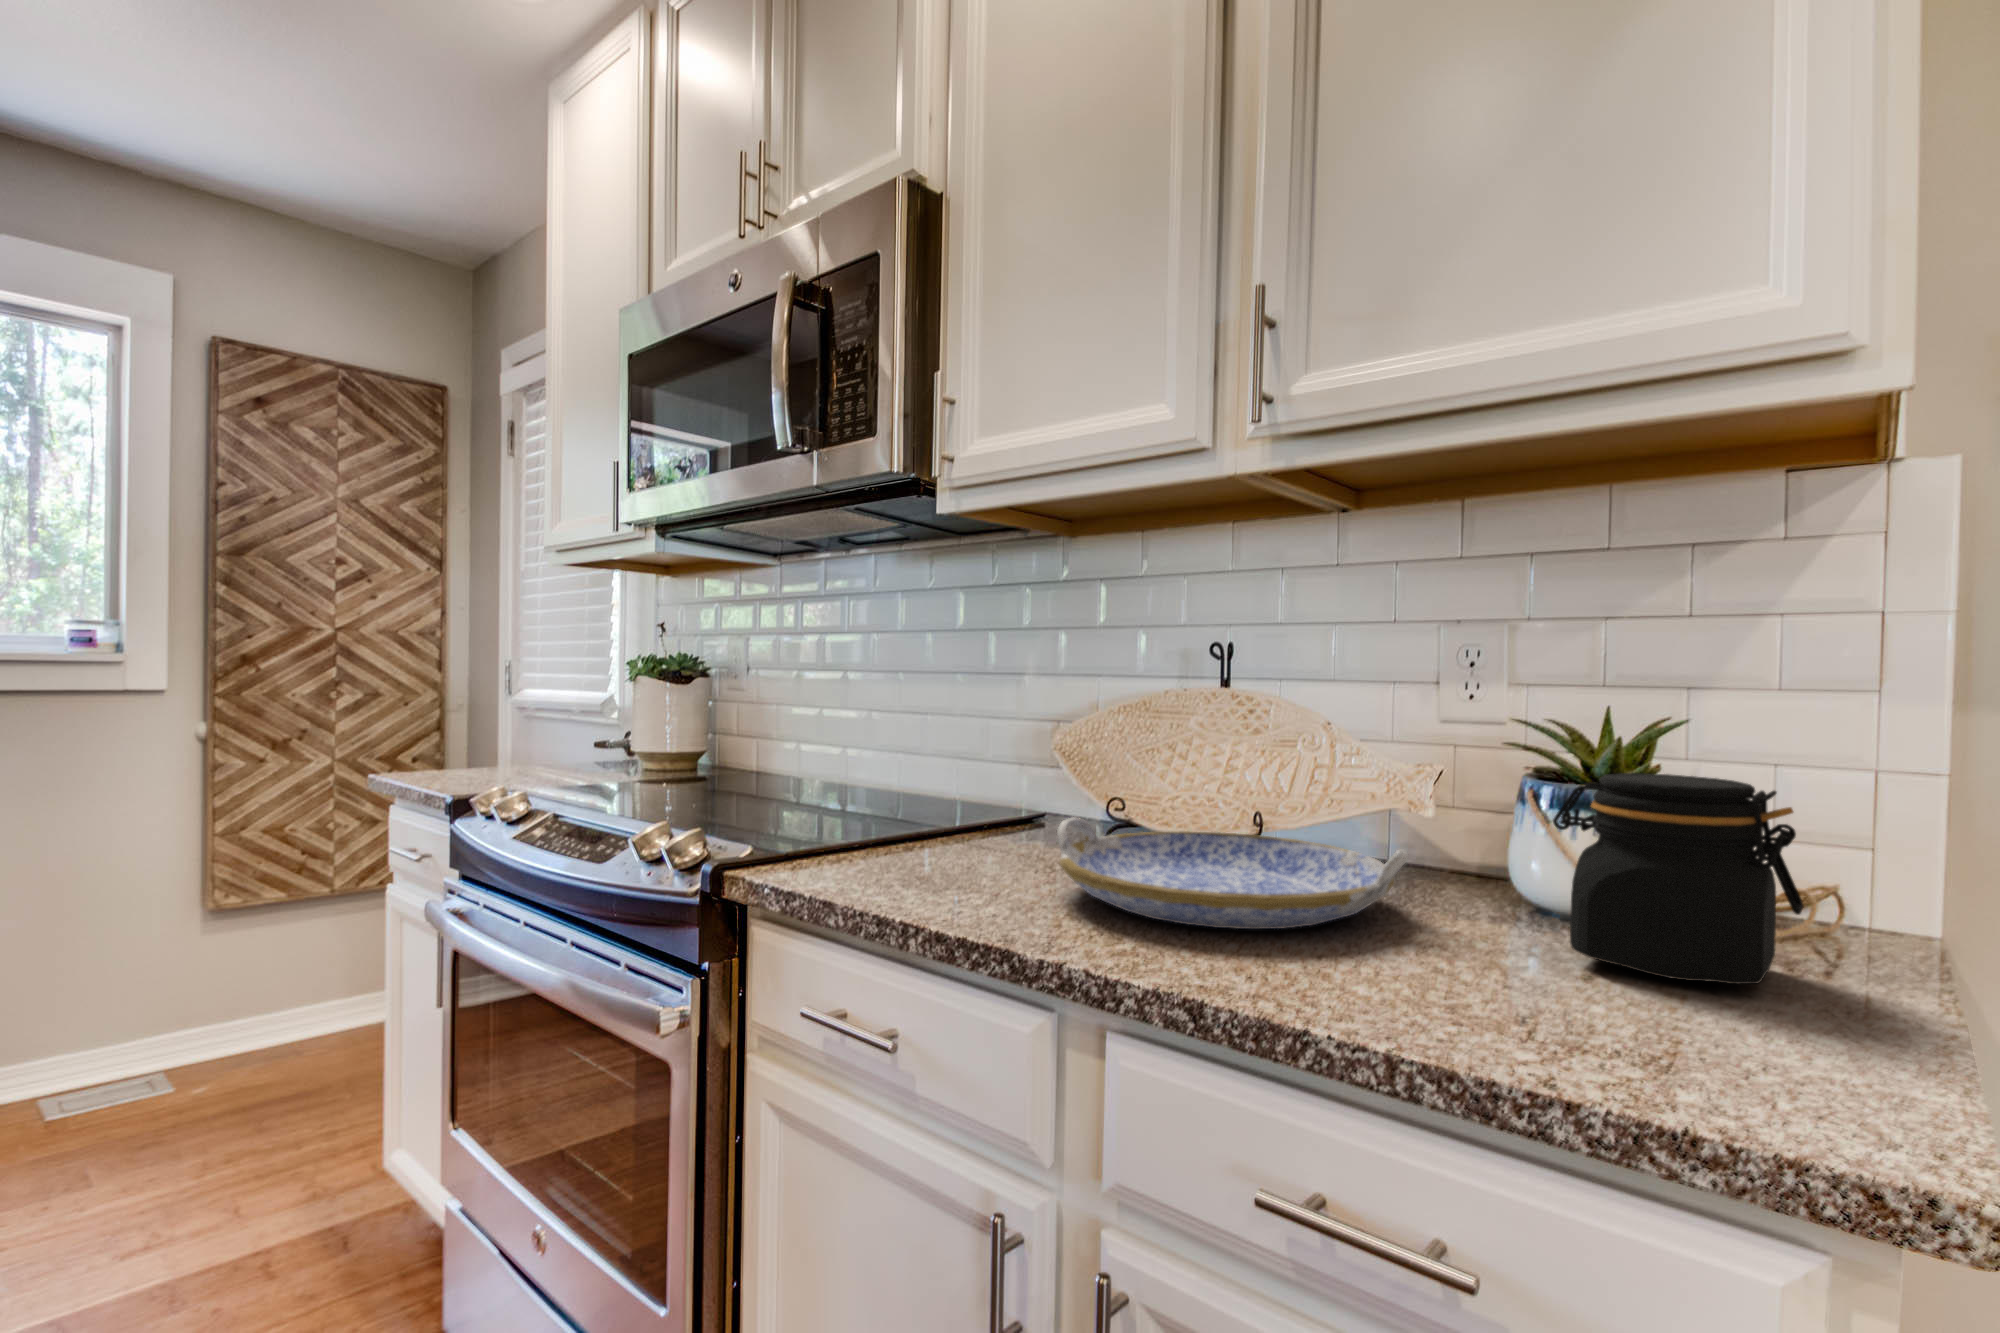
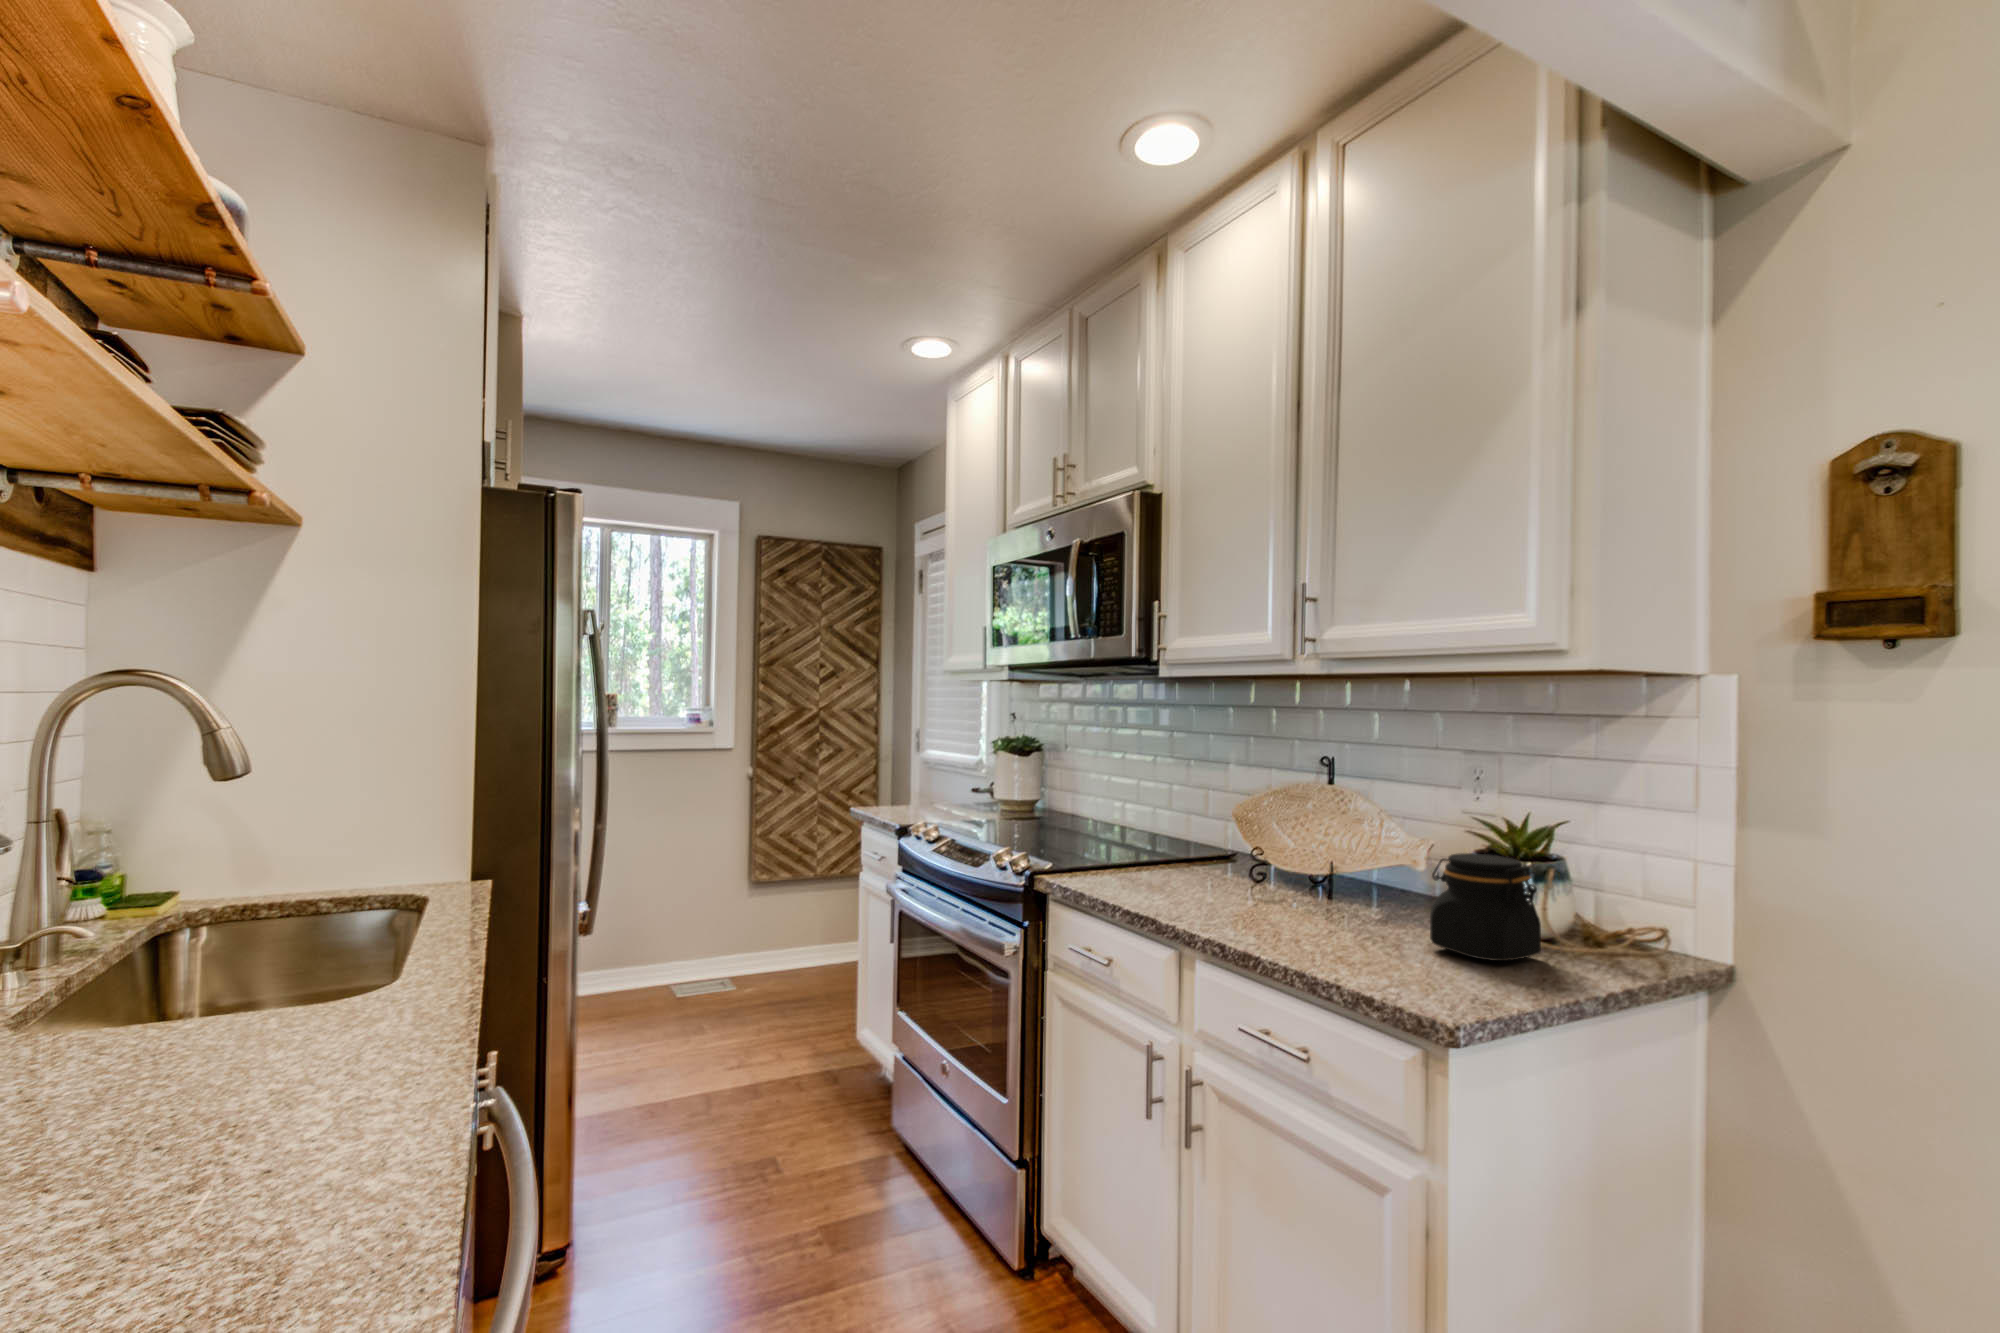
serving tray: present [1057,817,1409,929] -> none [1195,859,1375,922]

